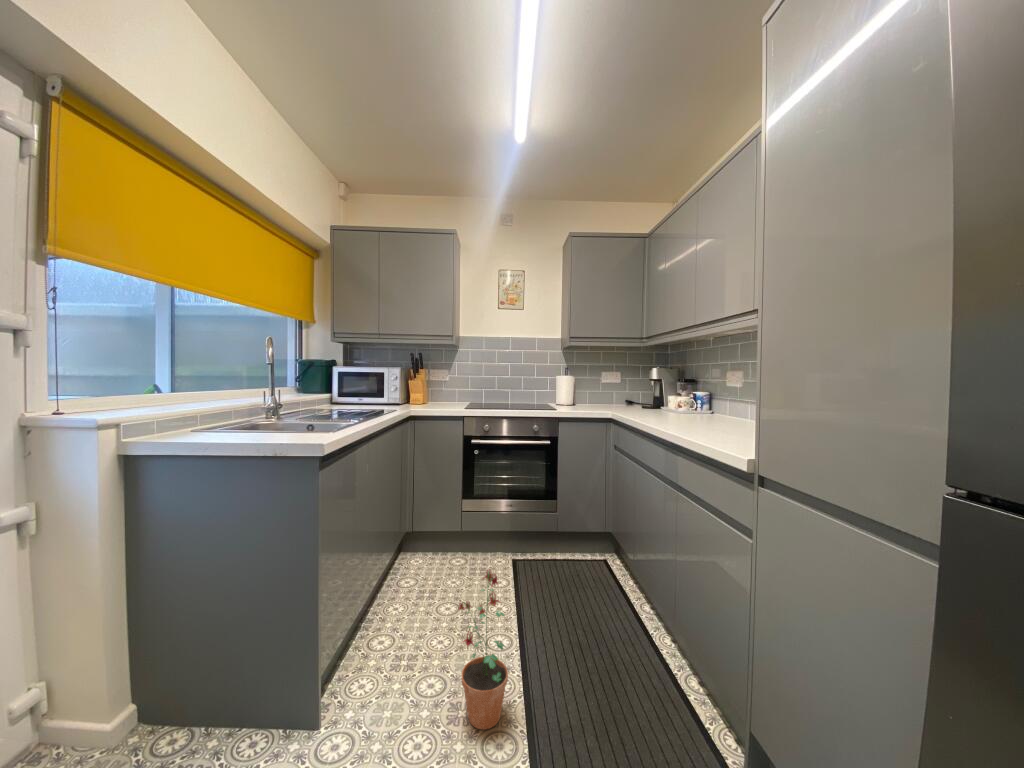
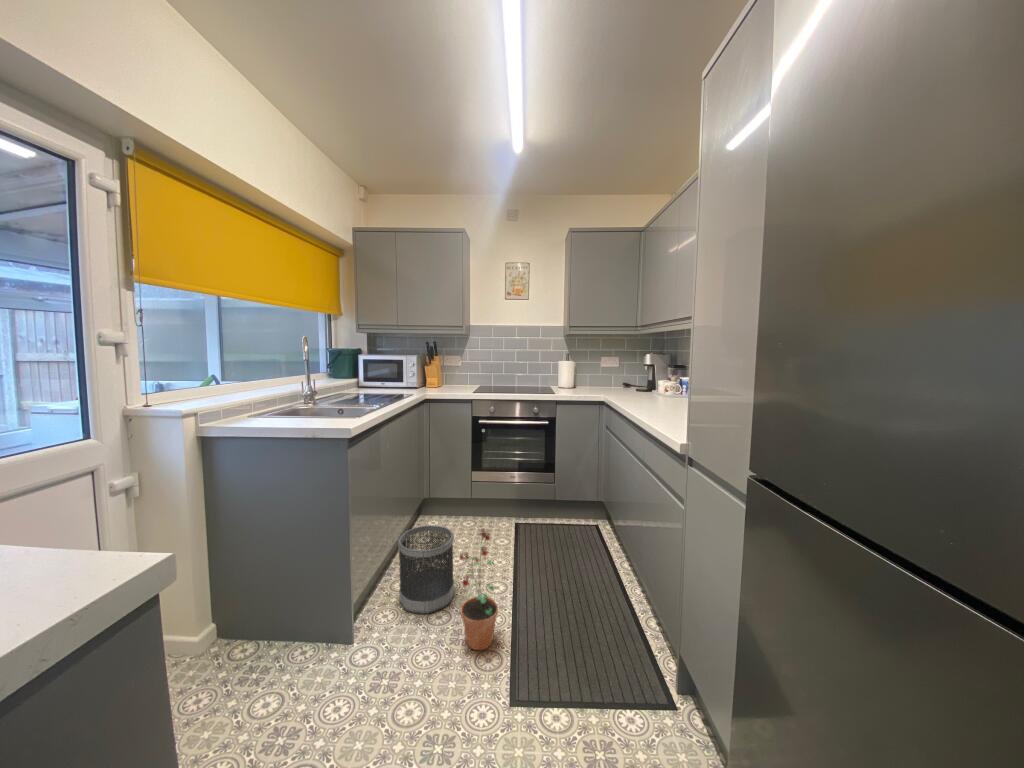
wastebasket: none [380,565,448,681] -> present [398,525,455,614]

